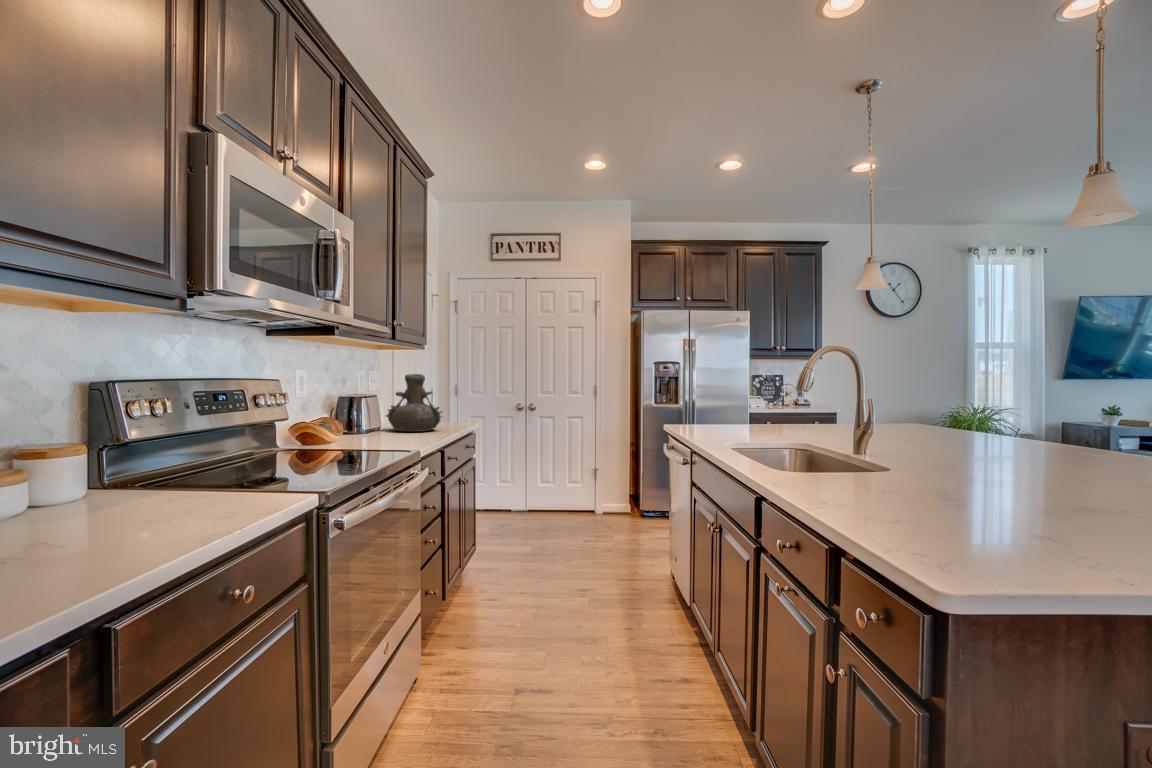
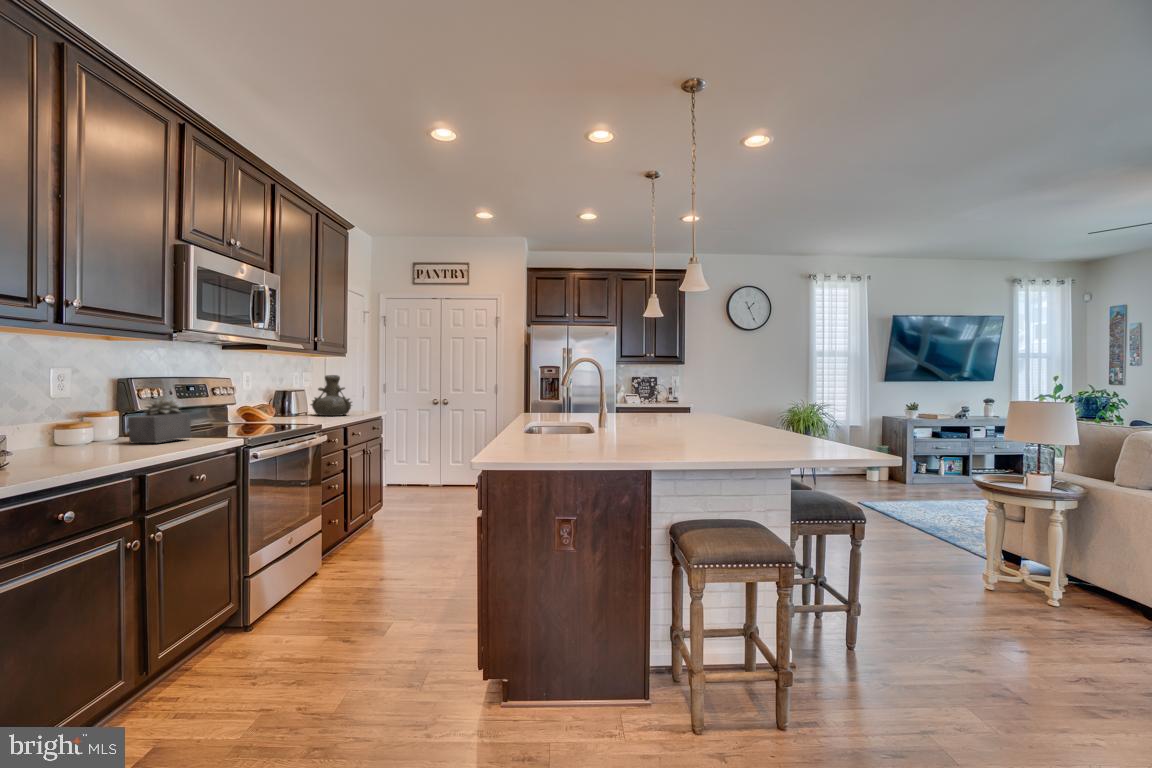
succulent plant: none [87,423,222,521] -> present [128,400,191,443]

